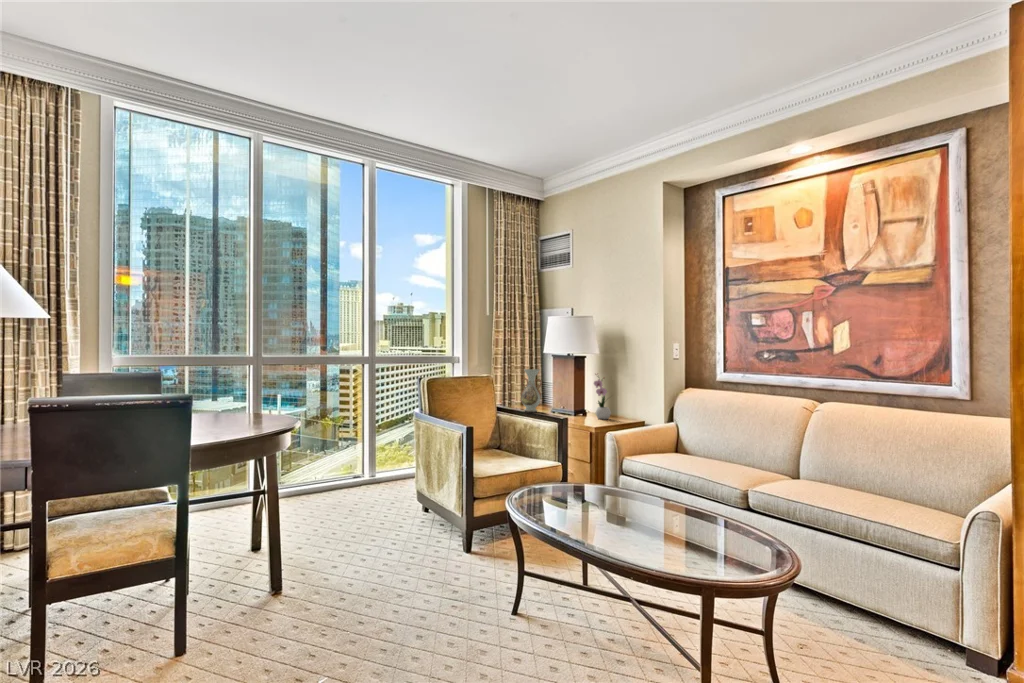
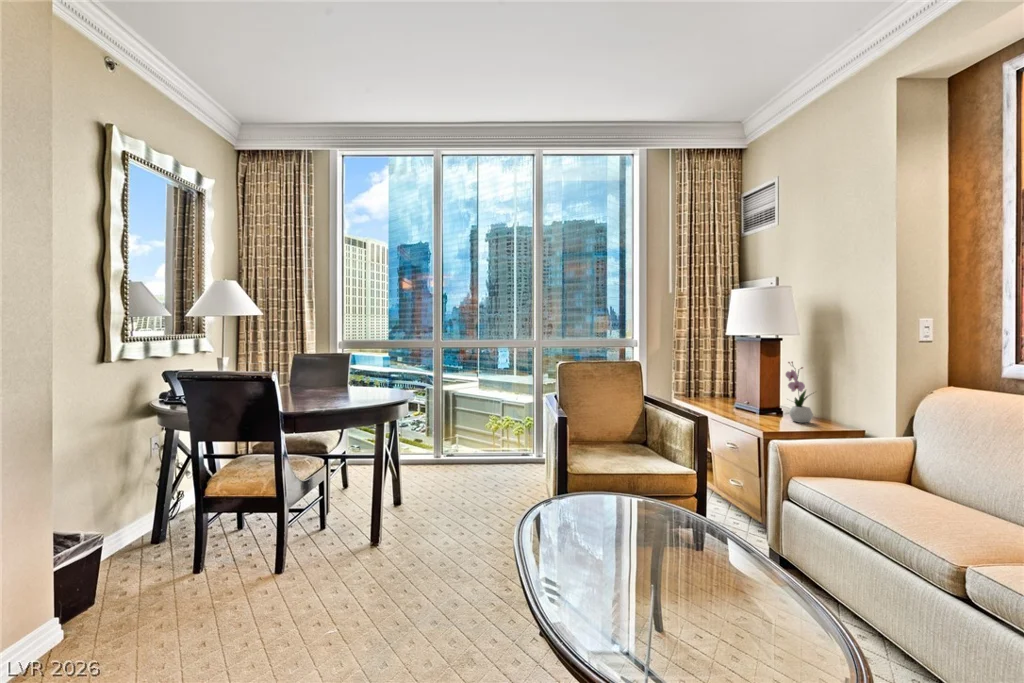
vase: present [521,369,541,412] -> none [698,354,723,406]

